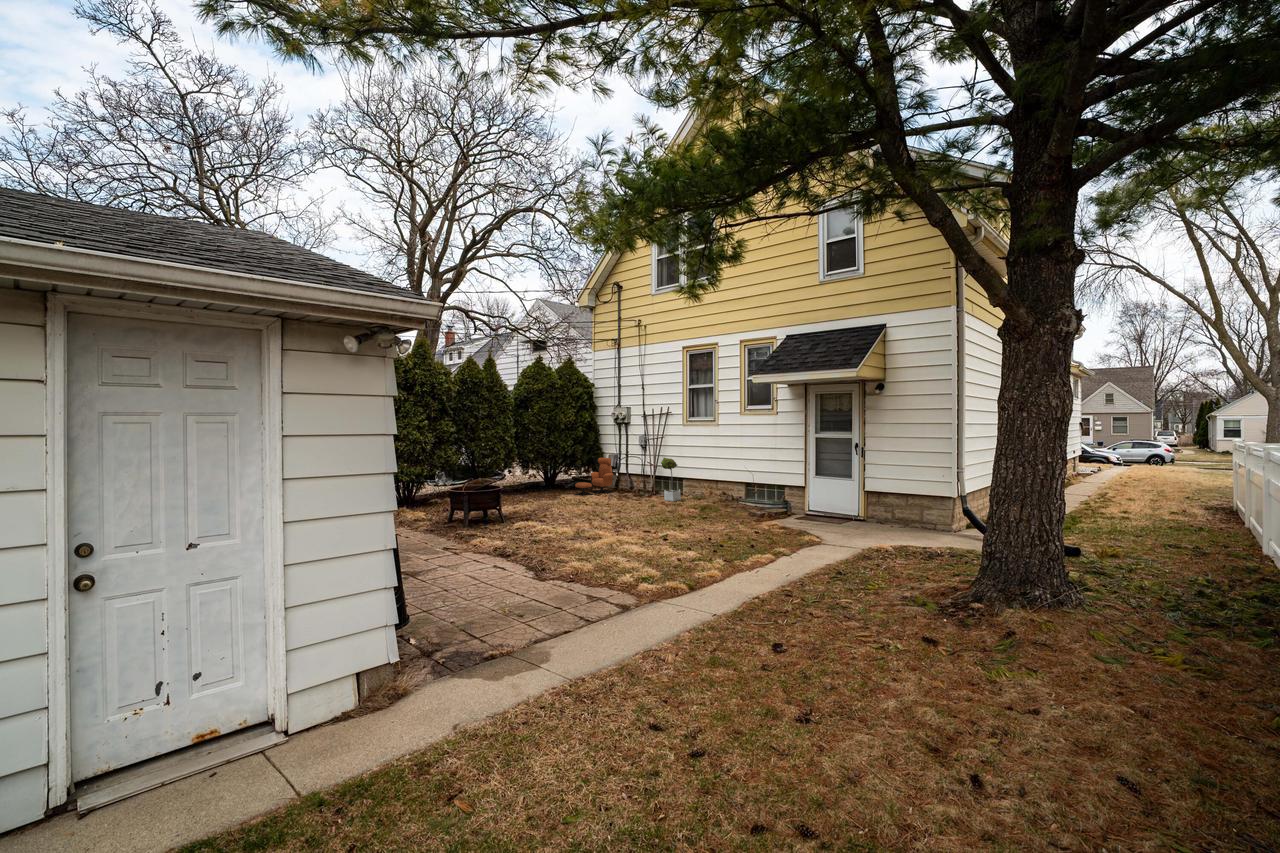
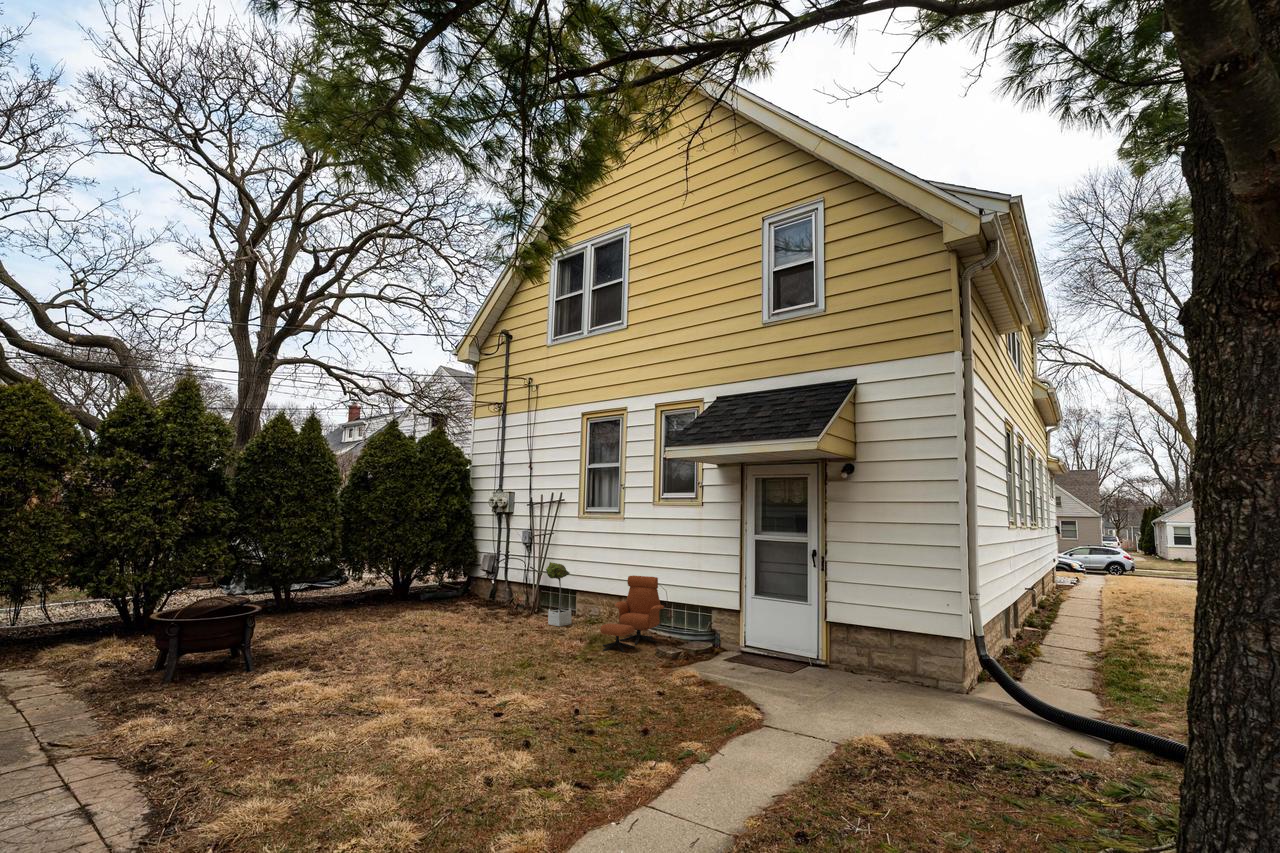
lounge chair: present [575,458,613,496] -> present [601,576,664,652]

